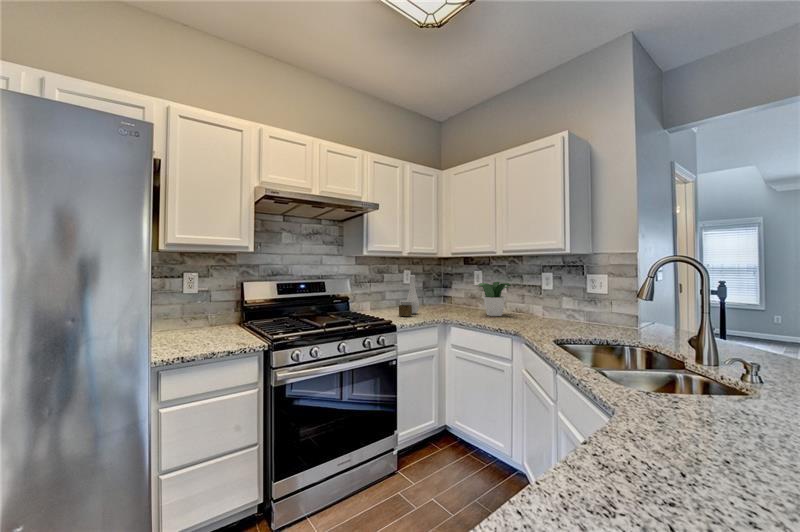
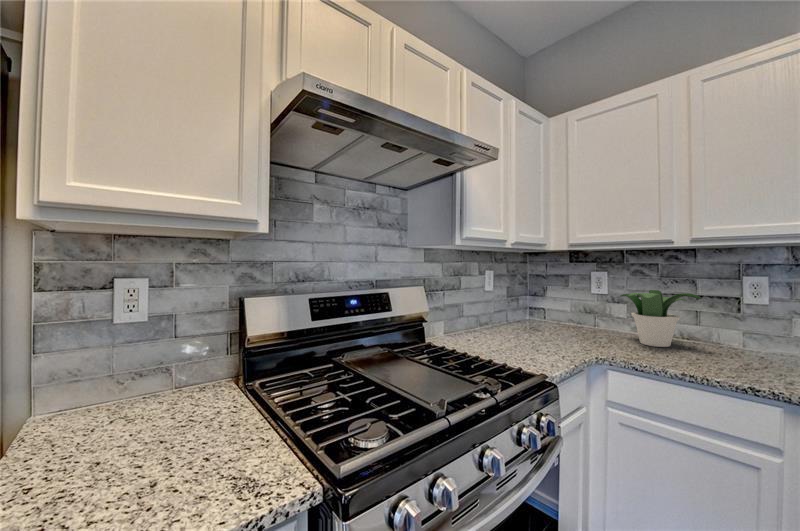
vase: present [399,275,419,316] -> none [509,279,534,350]

